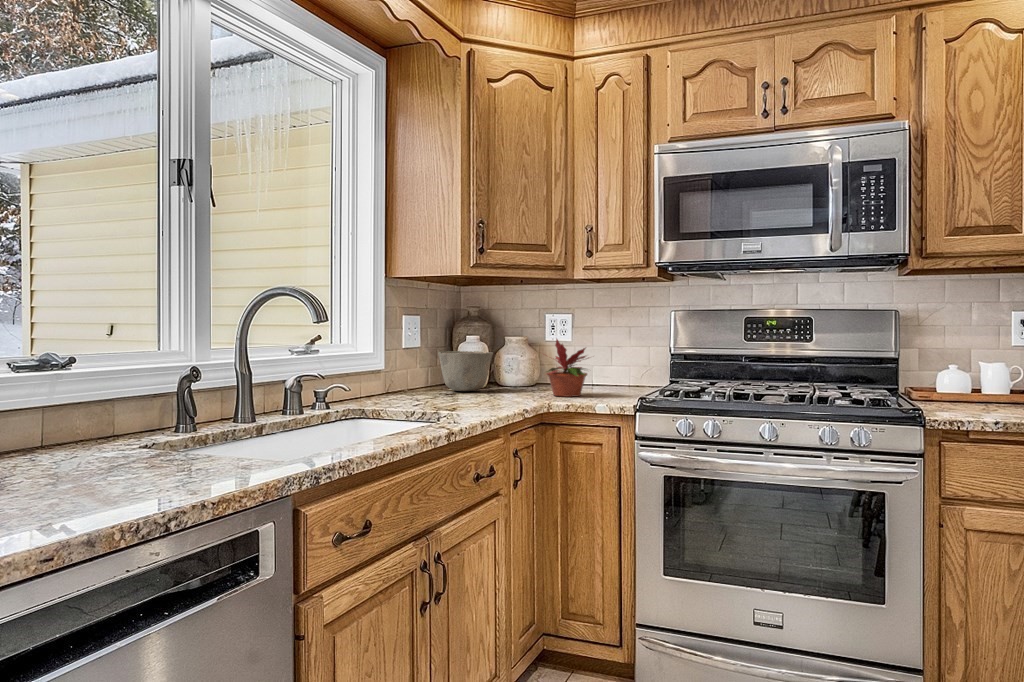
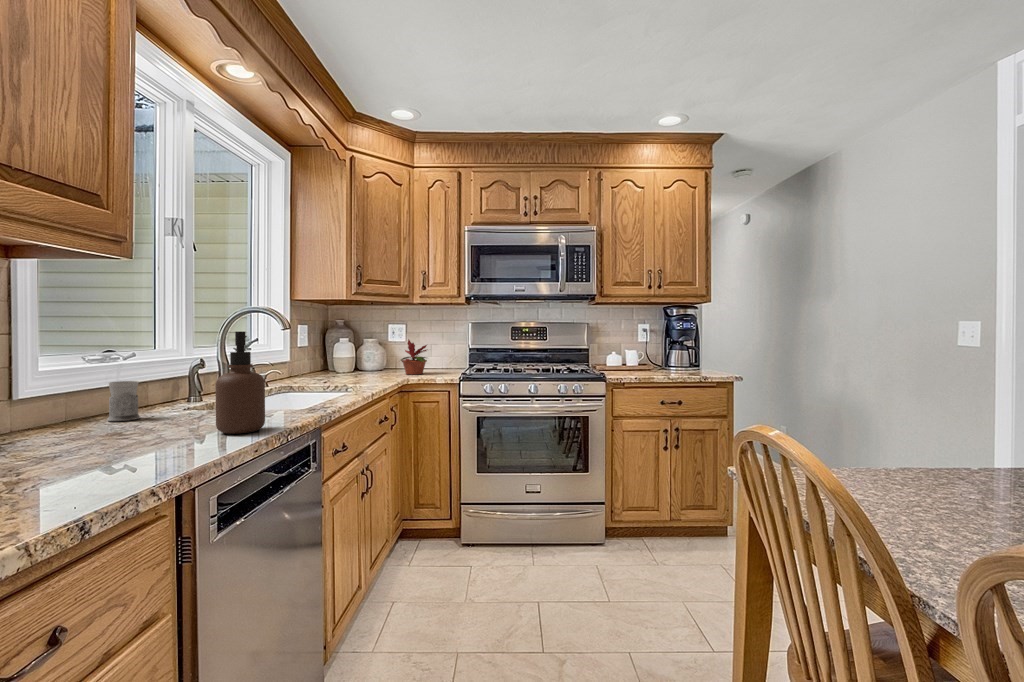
soap dispenser: none [96,329,178,501] -> present [216,332,265,434]
ceramic bowl: present [438,351,493,391] -> none [326,348,363,374]
mug: none [35,400,80,460] -> present [107,381,140,421]

